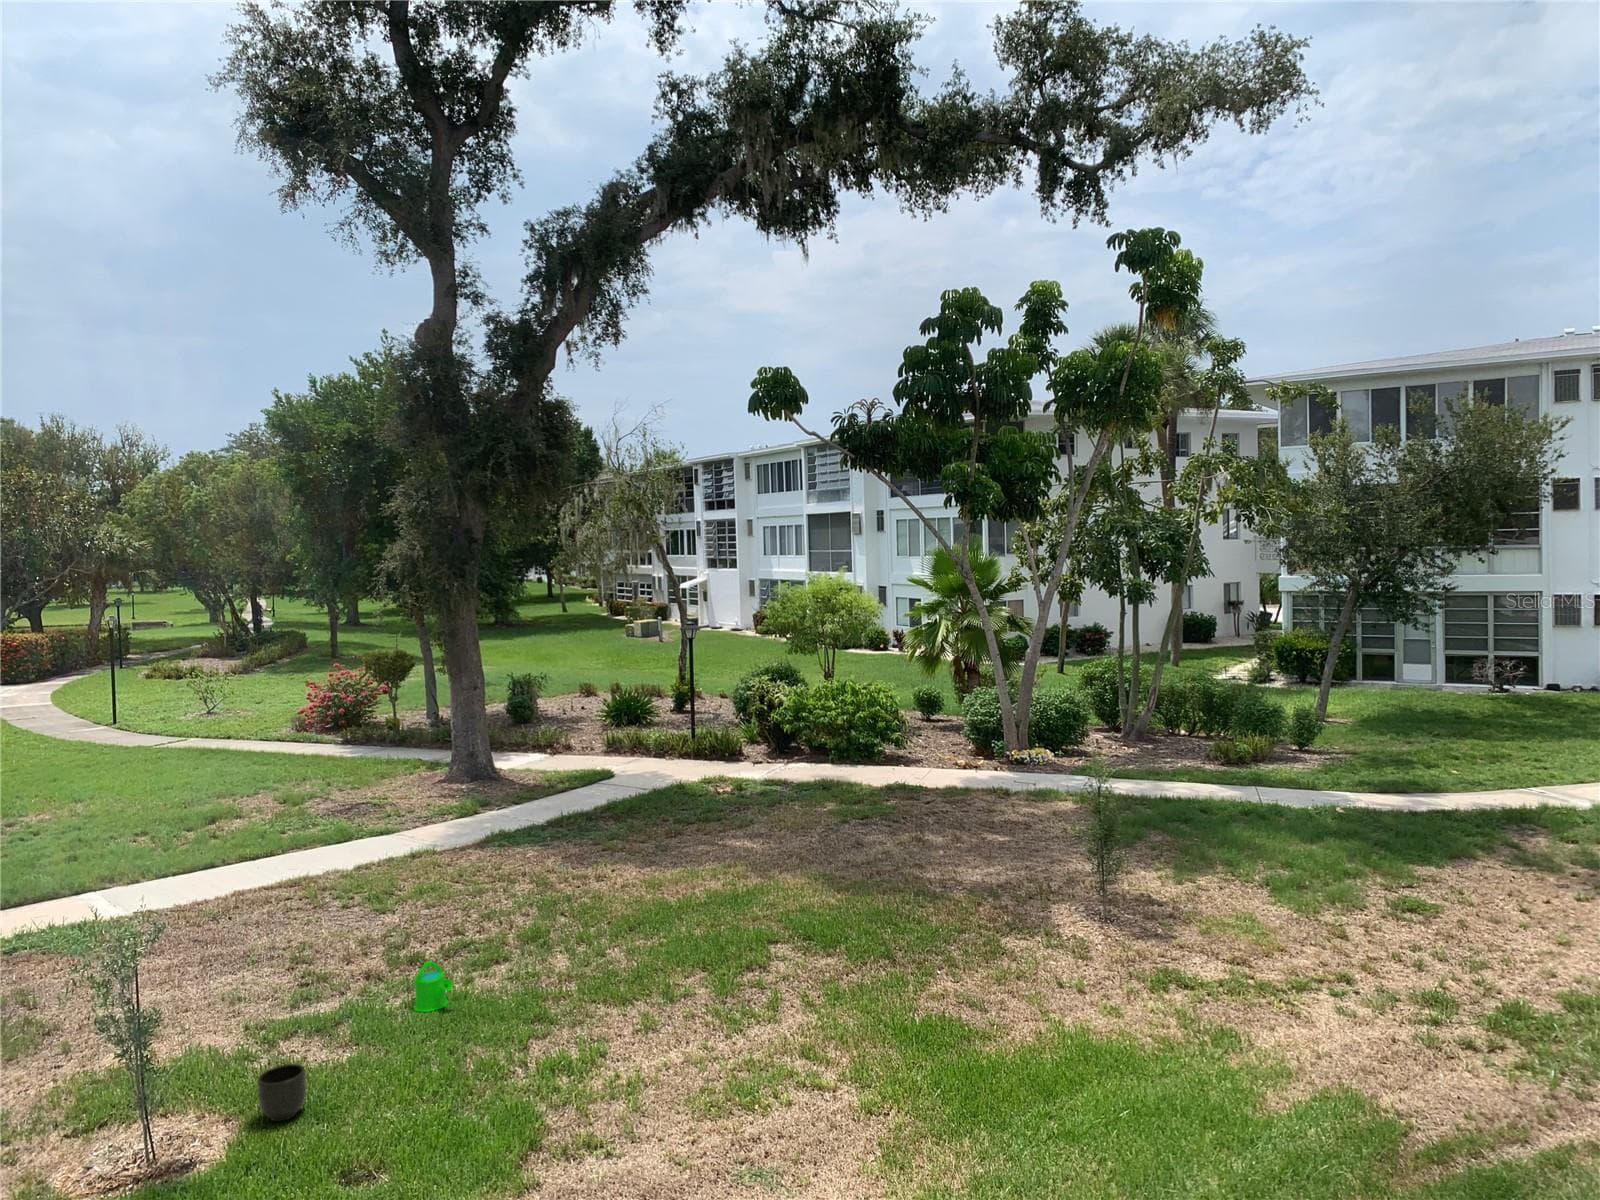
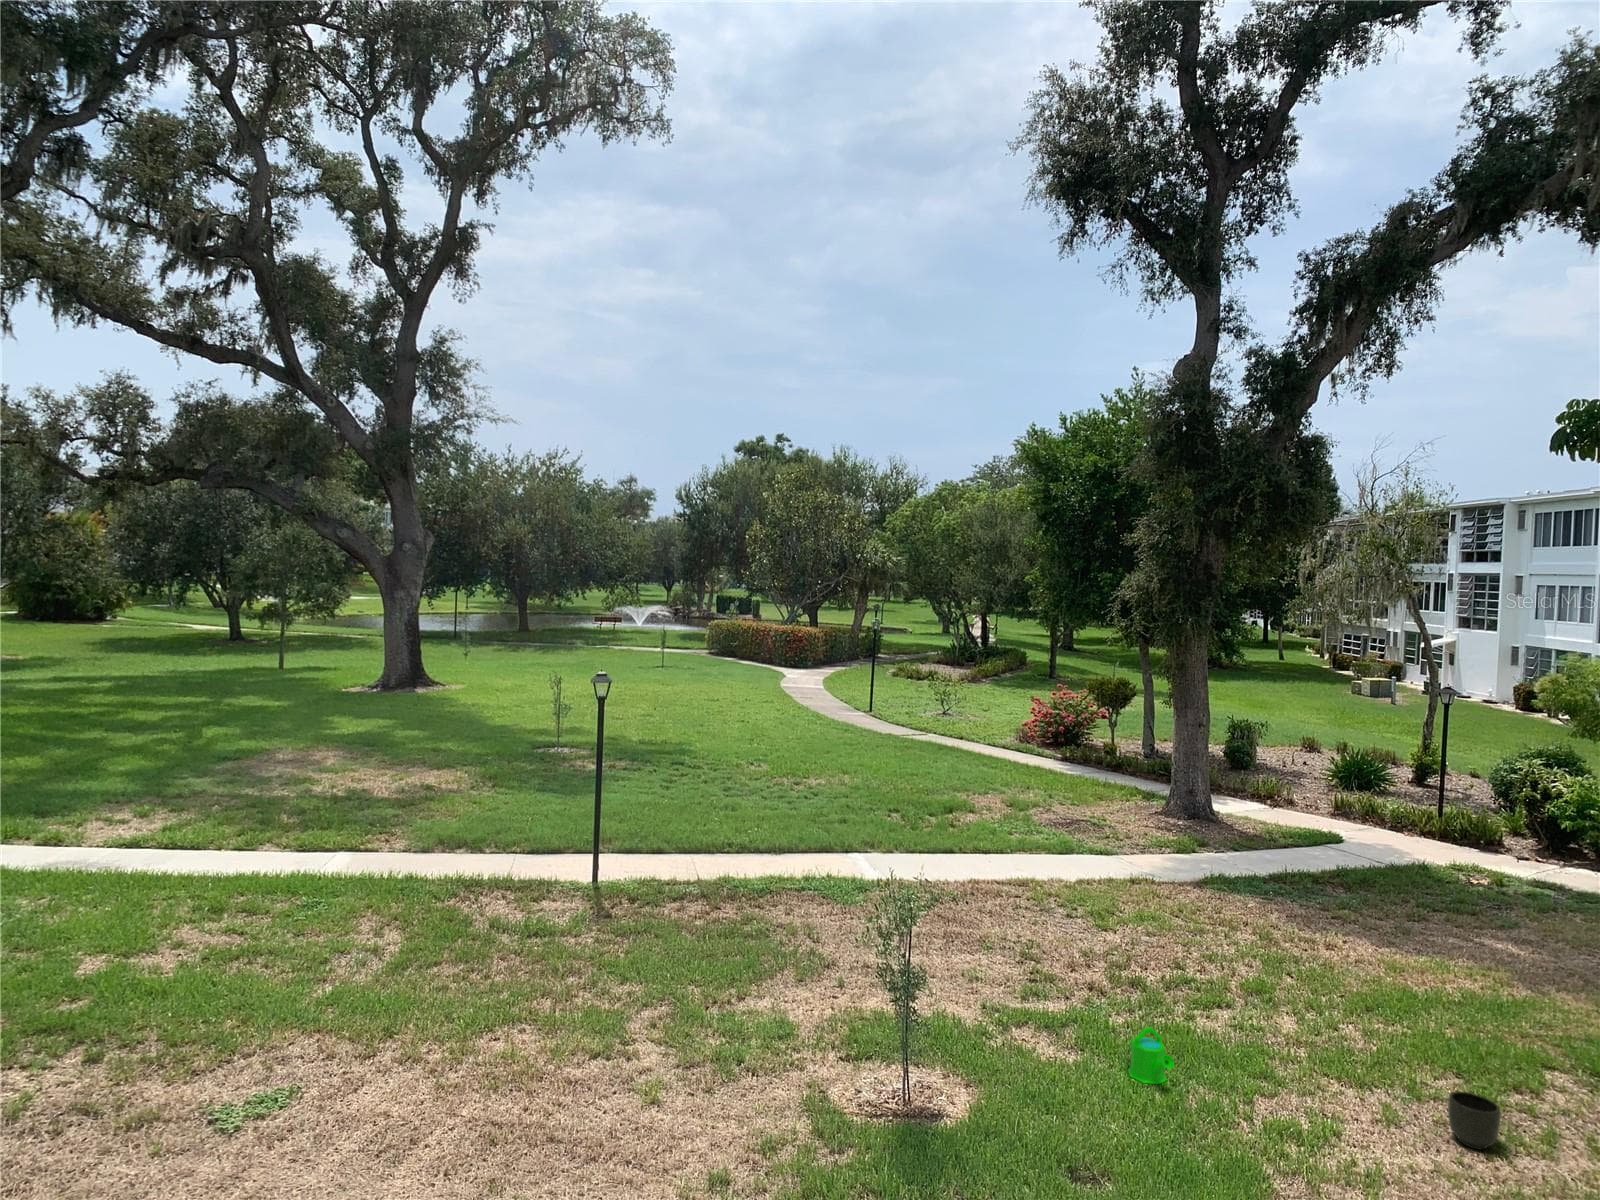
planter: present [257,1064,306,1121] -> present [1448,1091,1501,1150]

